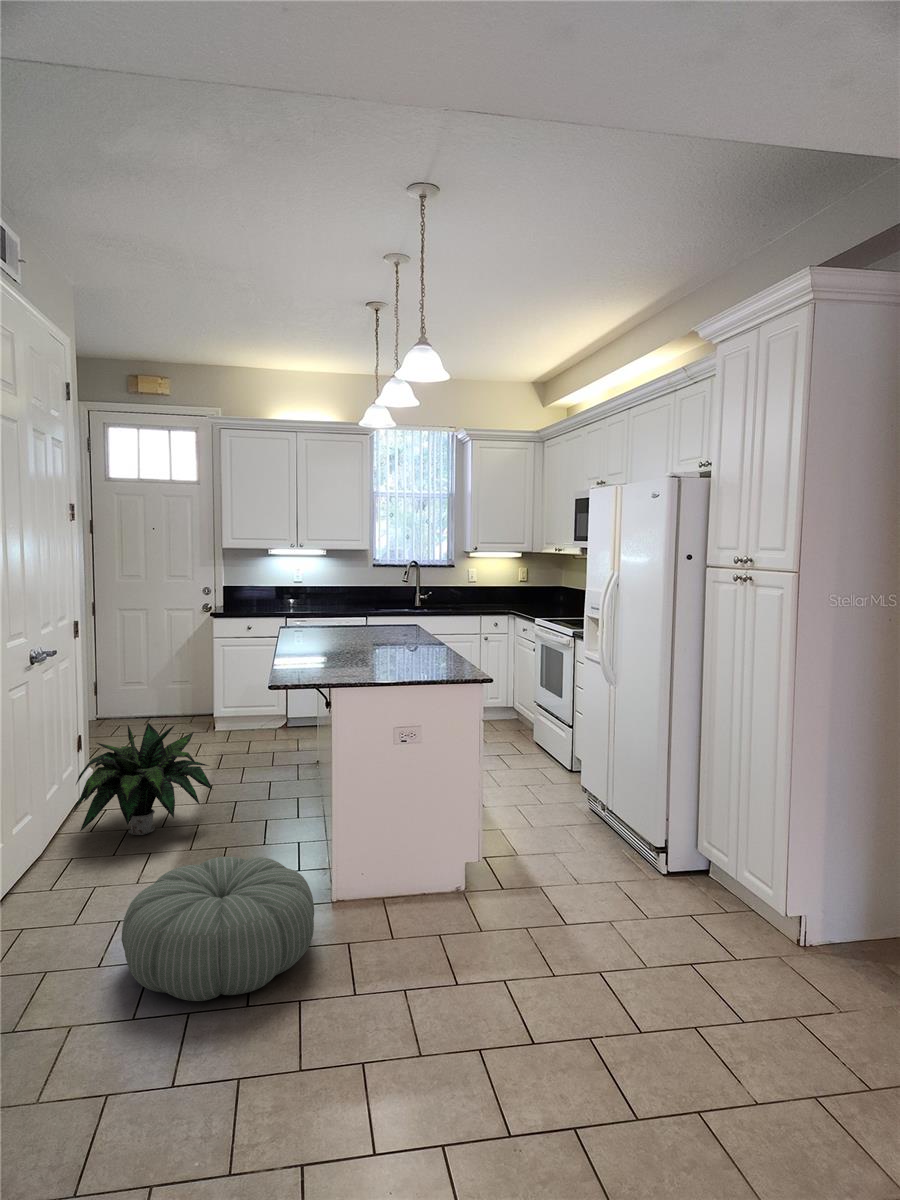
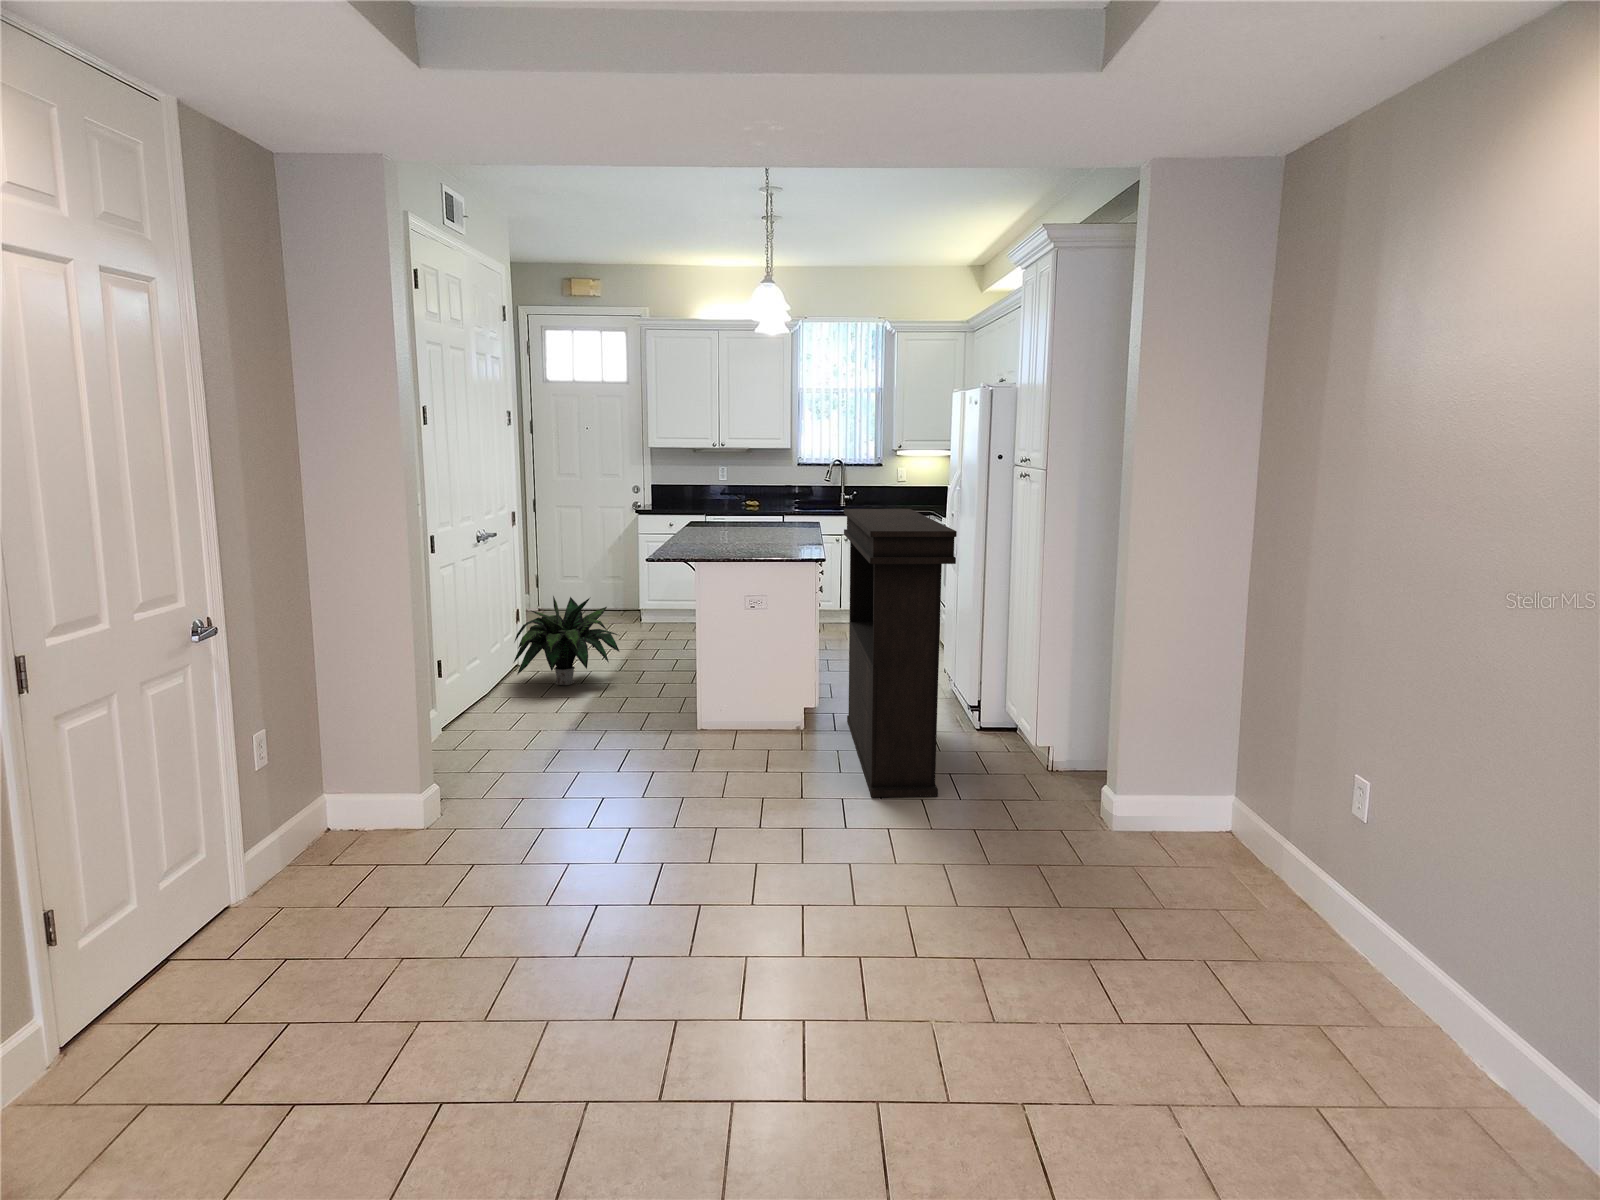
console table: none [504,618,742,1029] -> present [844,509,957,797]
pouf: present [122,857,314,1001] -> none [539,683,674,764]

